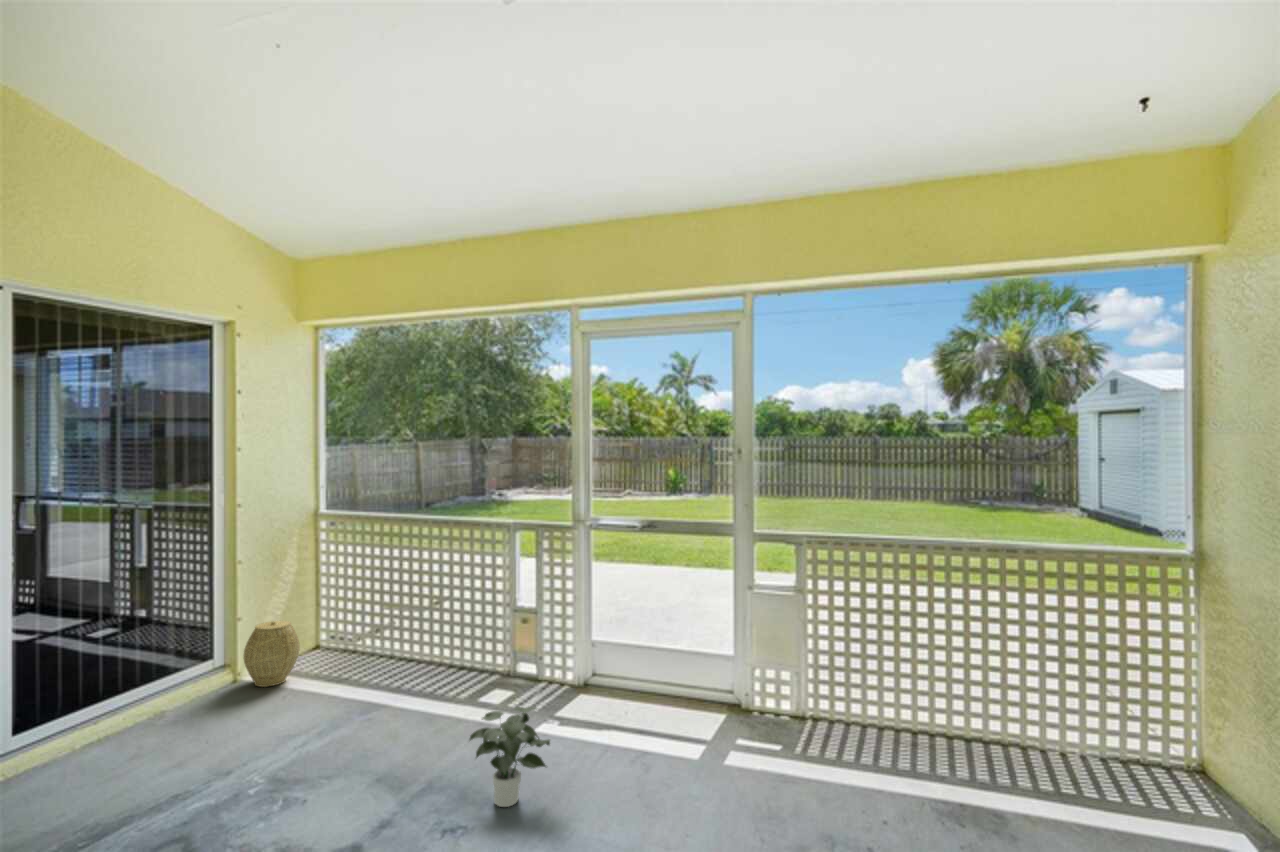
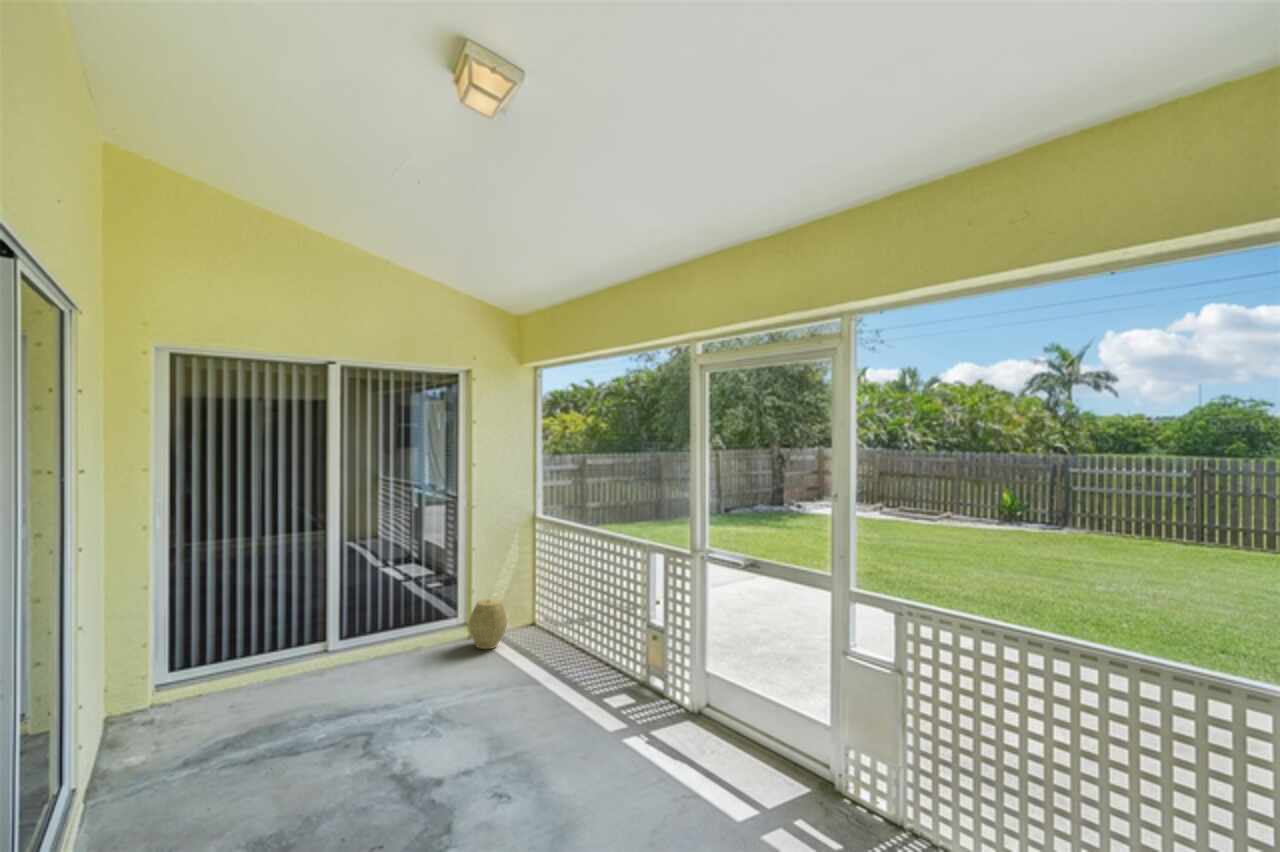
potted plant: present [470,707,550,807] -> none [517,717,590,806]

